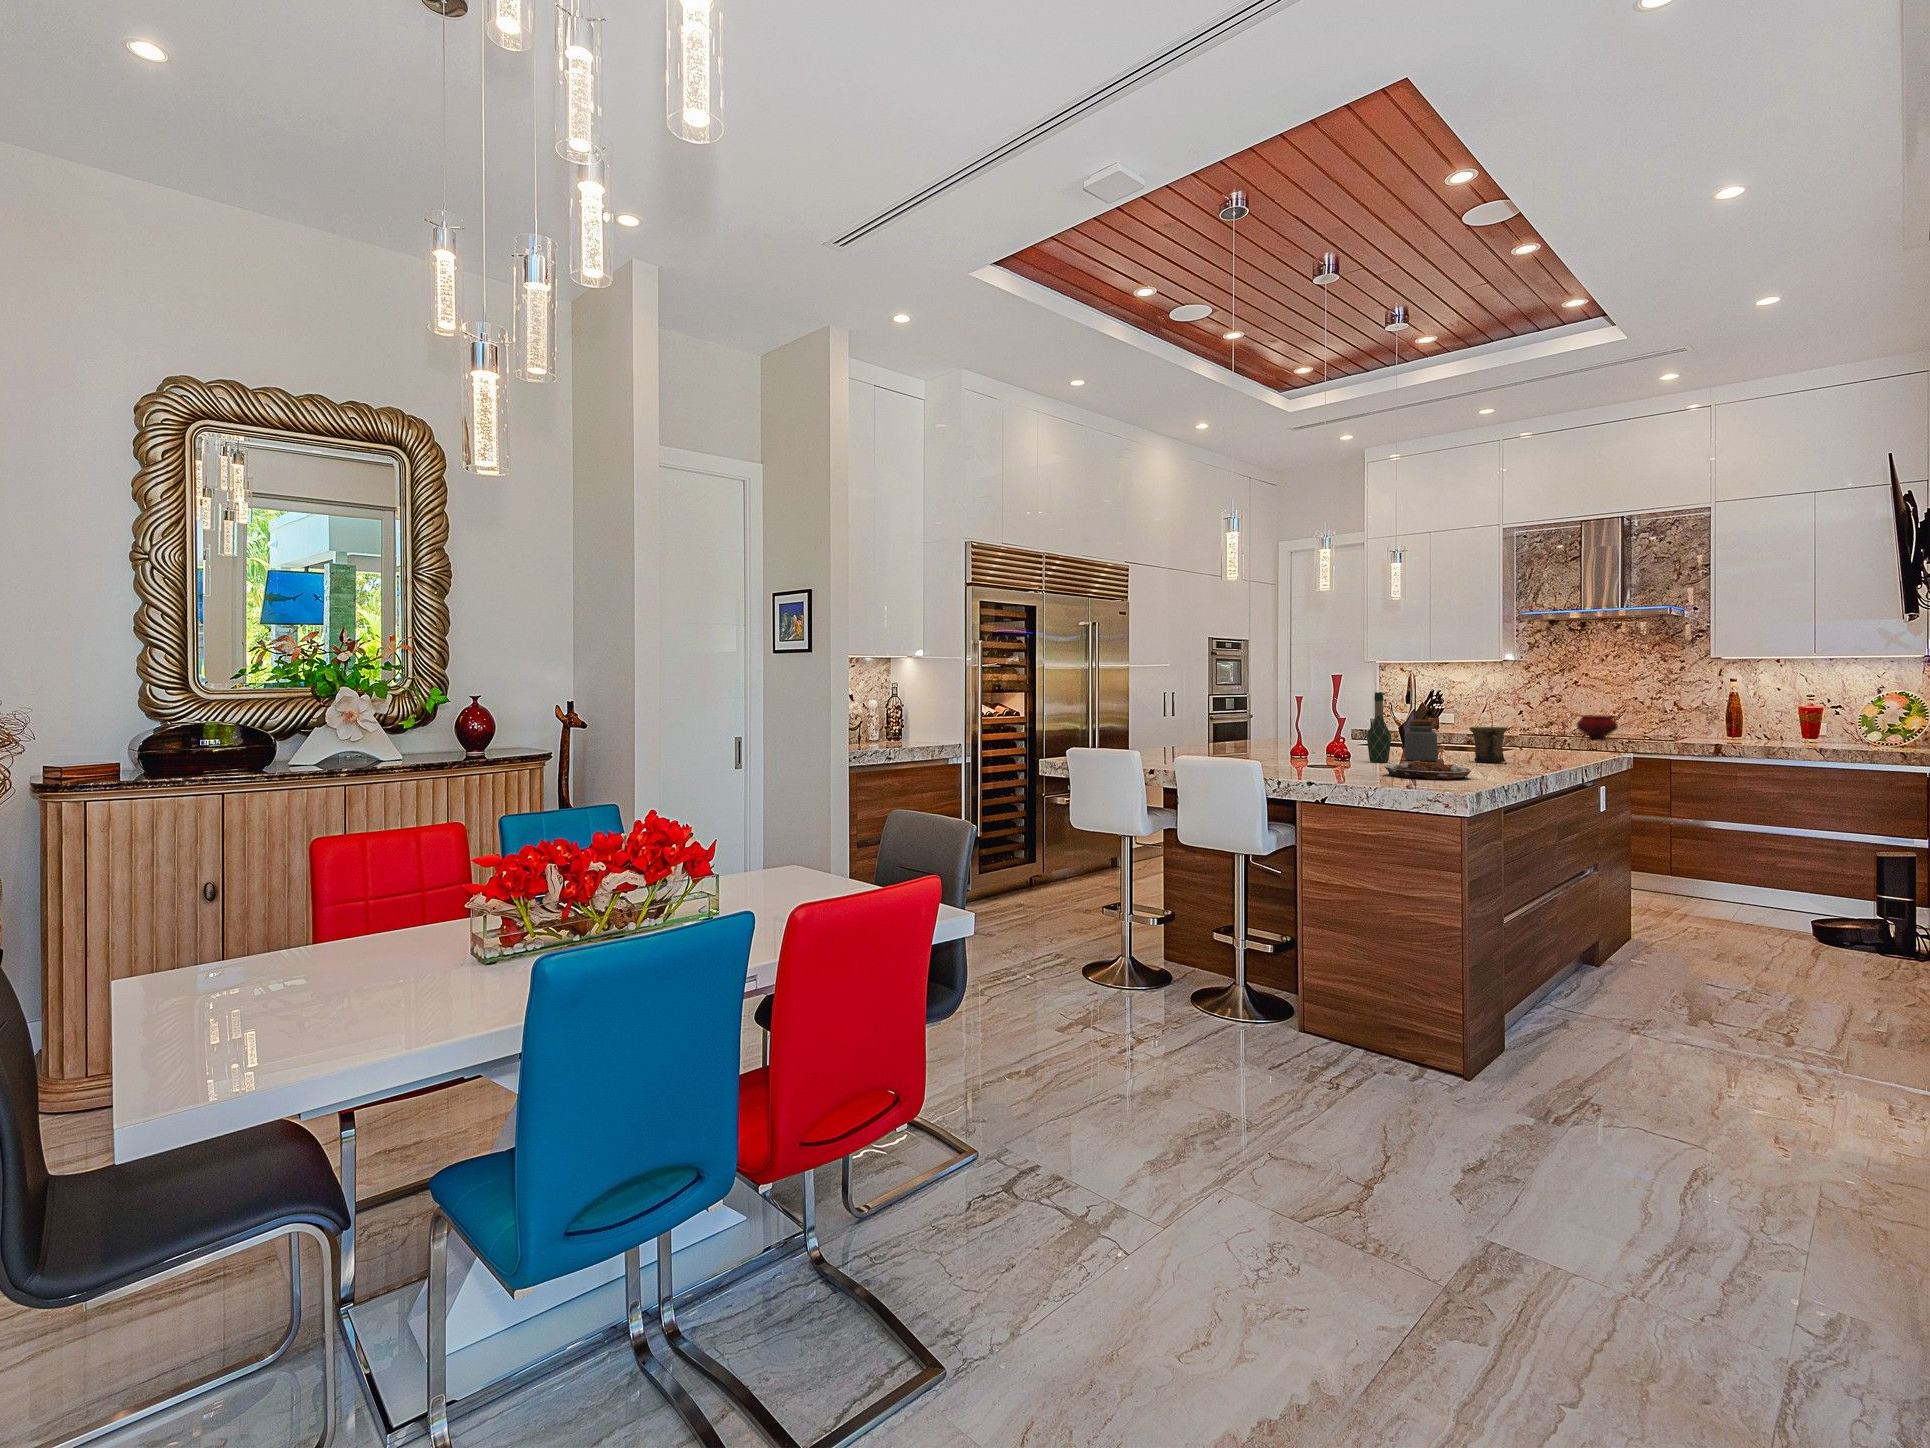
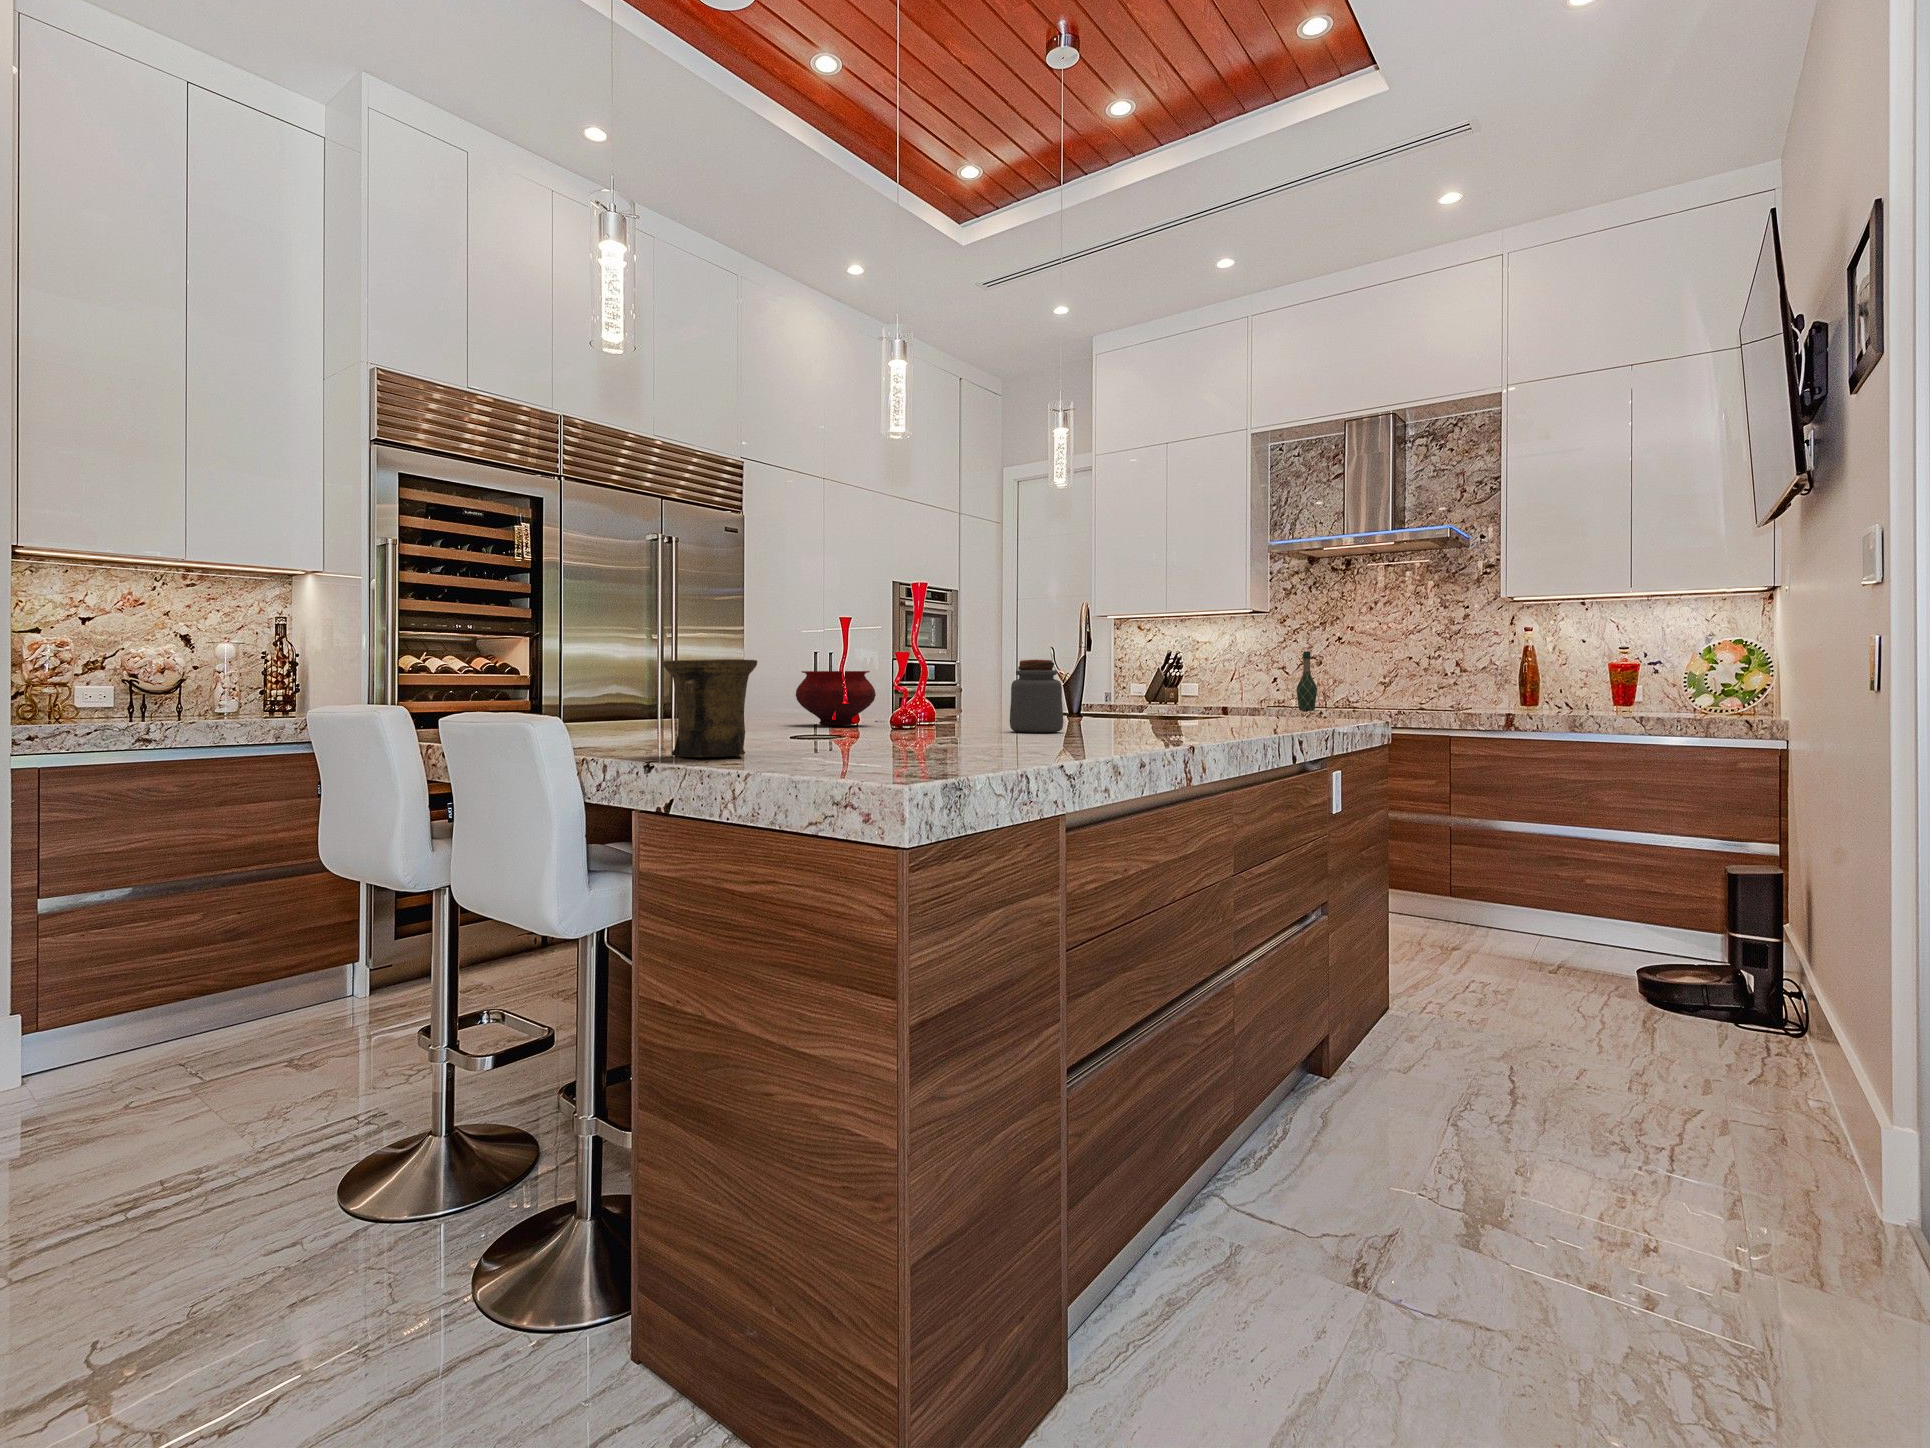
wine bottle: present [1367,692,1391,762] -> present [1297,651,1317,711]
bowl: present [1577,715,1618,739] -> present [796,671,876,726]
mug: present [1469,727,1508,762] -> present [663,659,757,757]
plate: present [1384,761,1471,779] -> none [846,721,1019,761]

